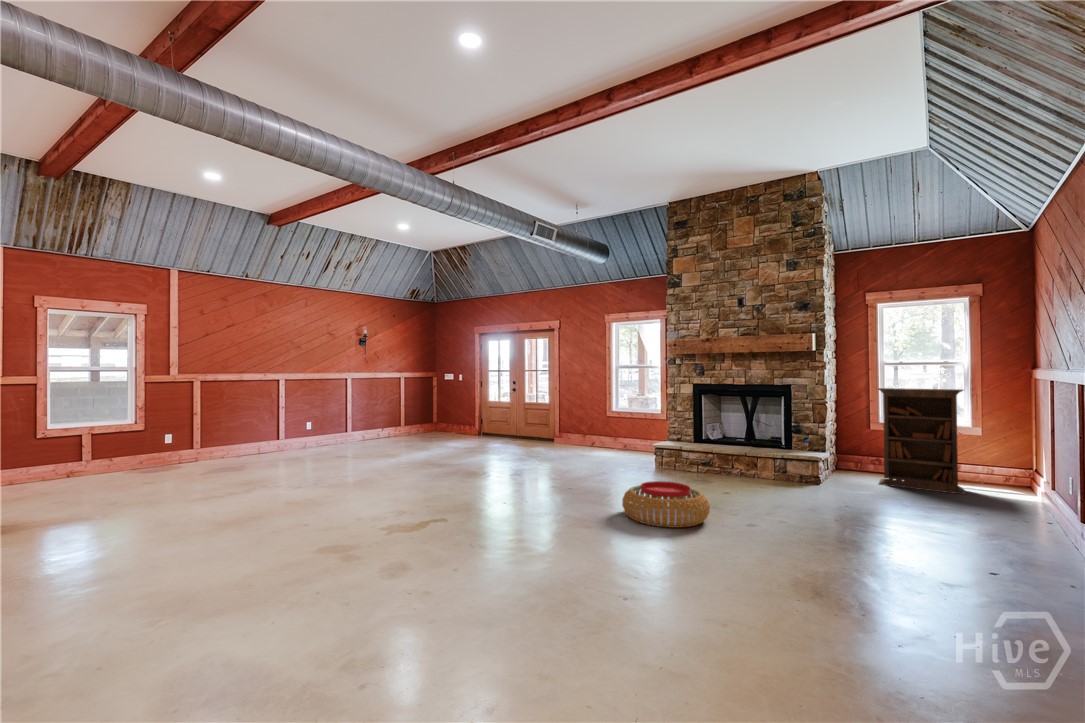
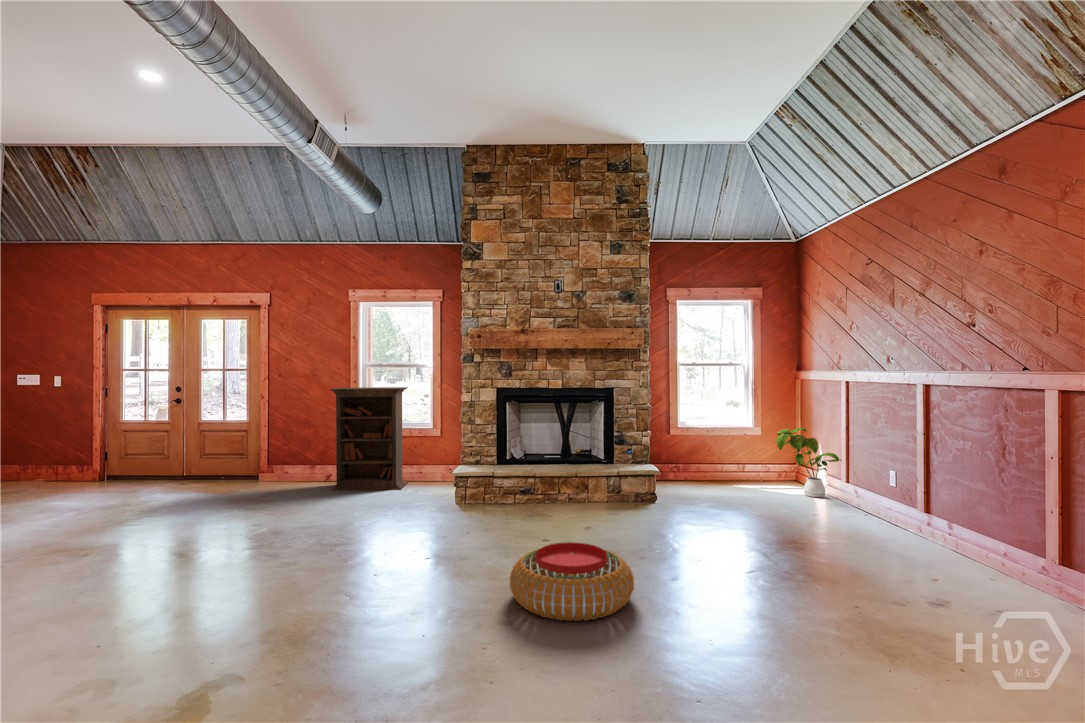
bookcase: present [877,388,965,495] -> present [330,387,408,490]
house plant: none [980,433,1069,510] -> present [776,428,841,497]

